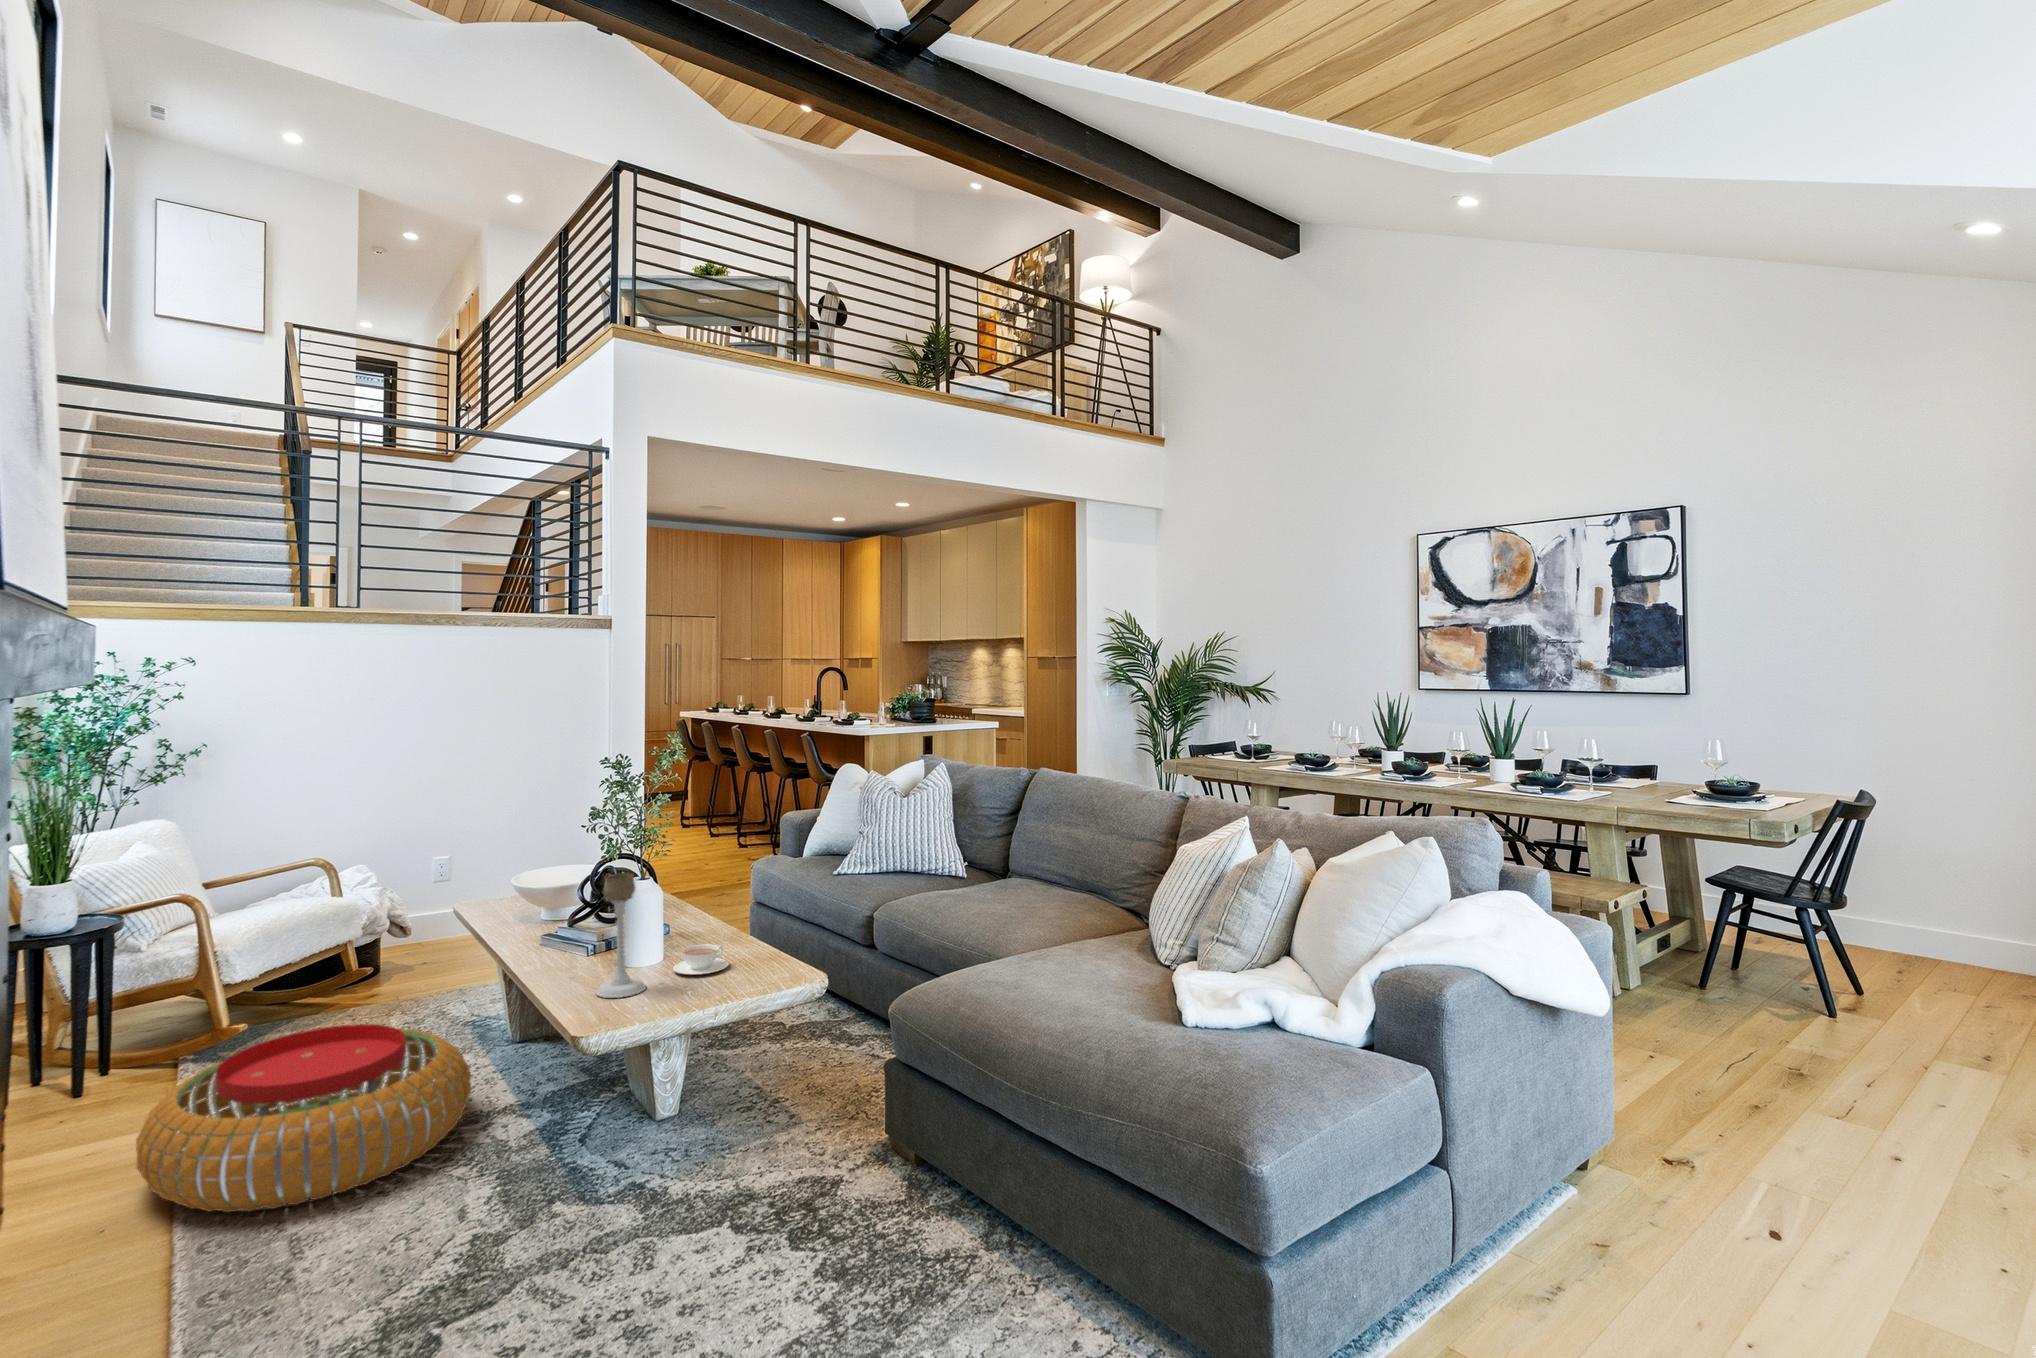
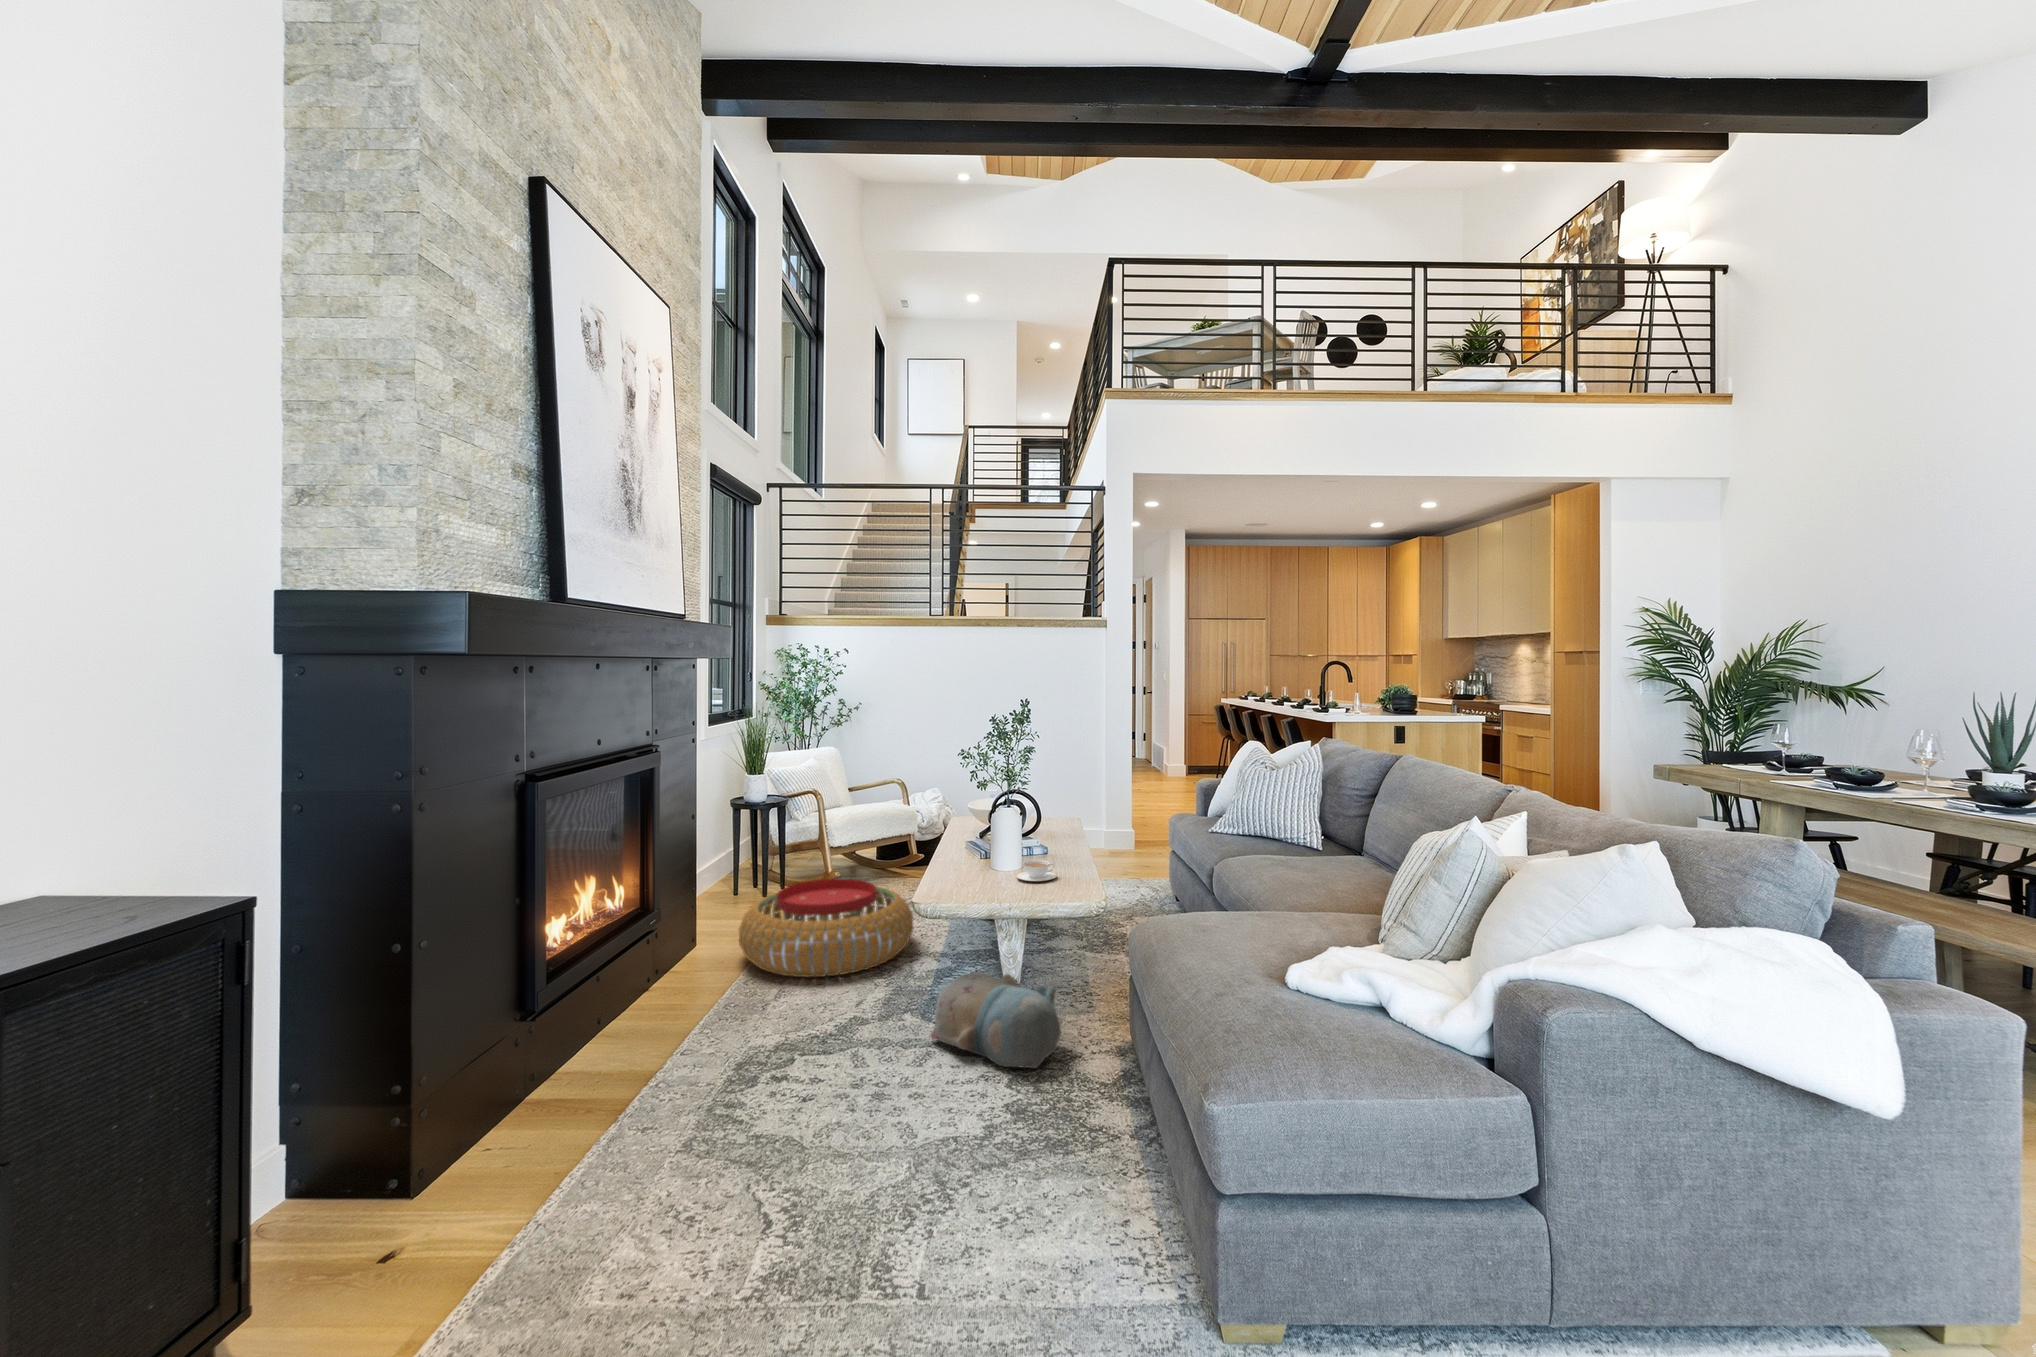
candle holder: present [596,873,646,998] -> none [957,798,991,886]
plush toy: none [626,1101,823,1226] -> present [930,972,1061,1068]

